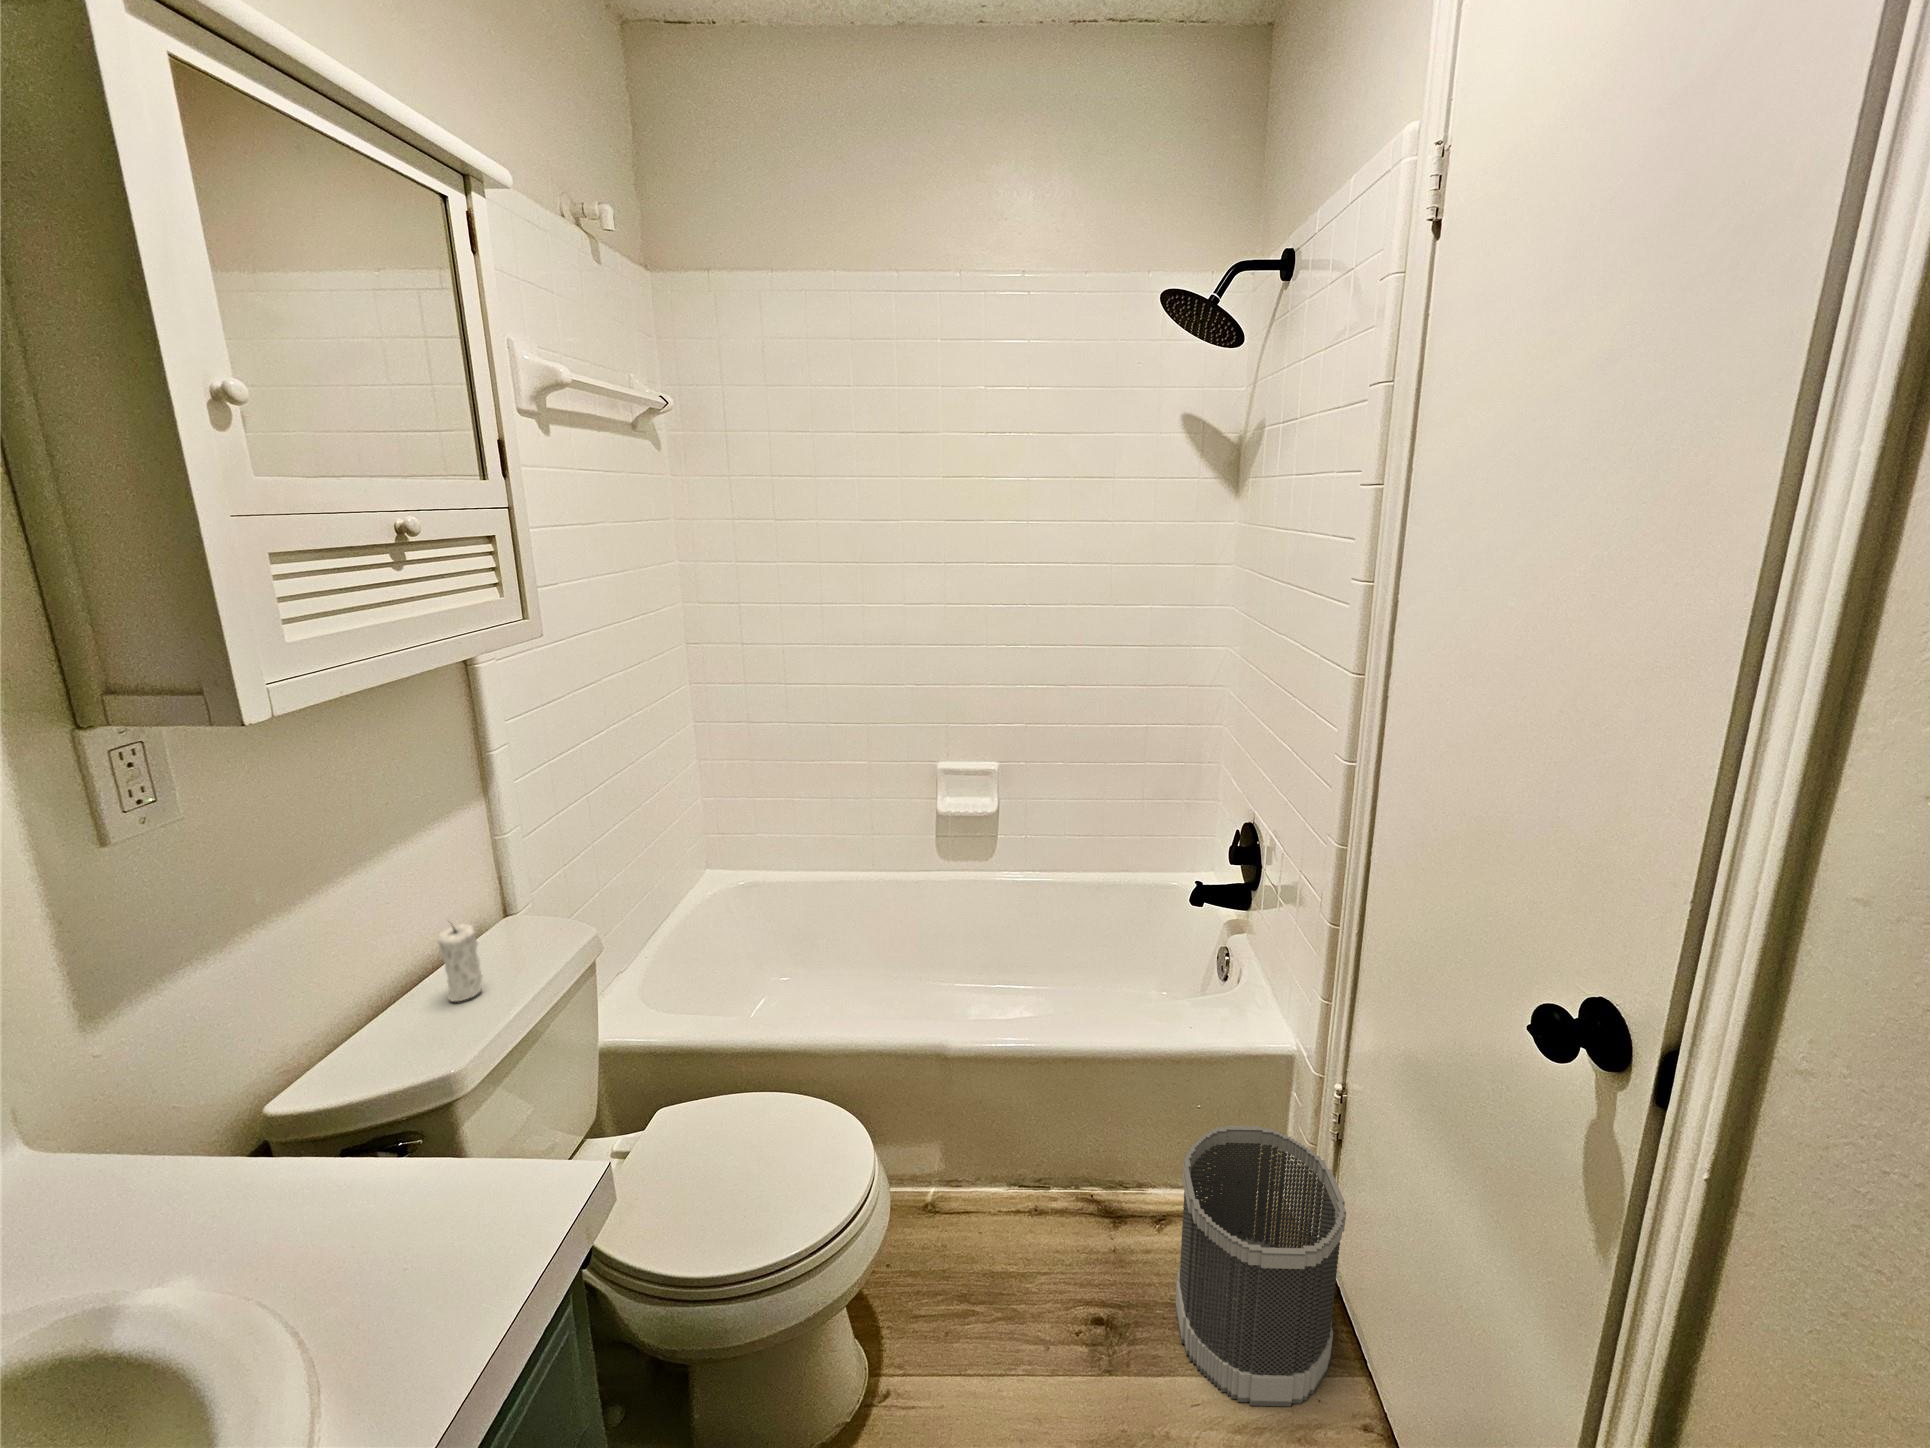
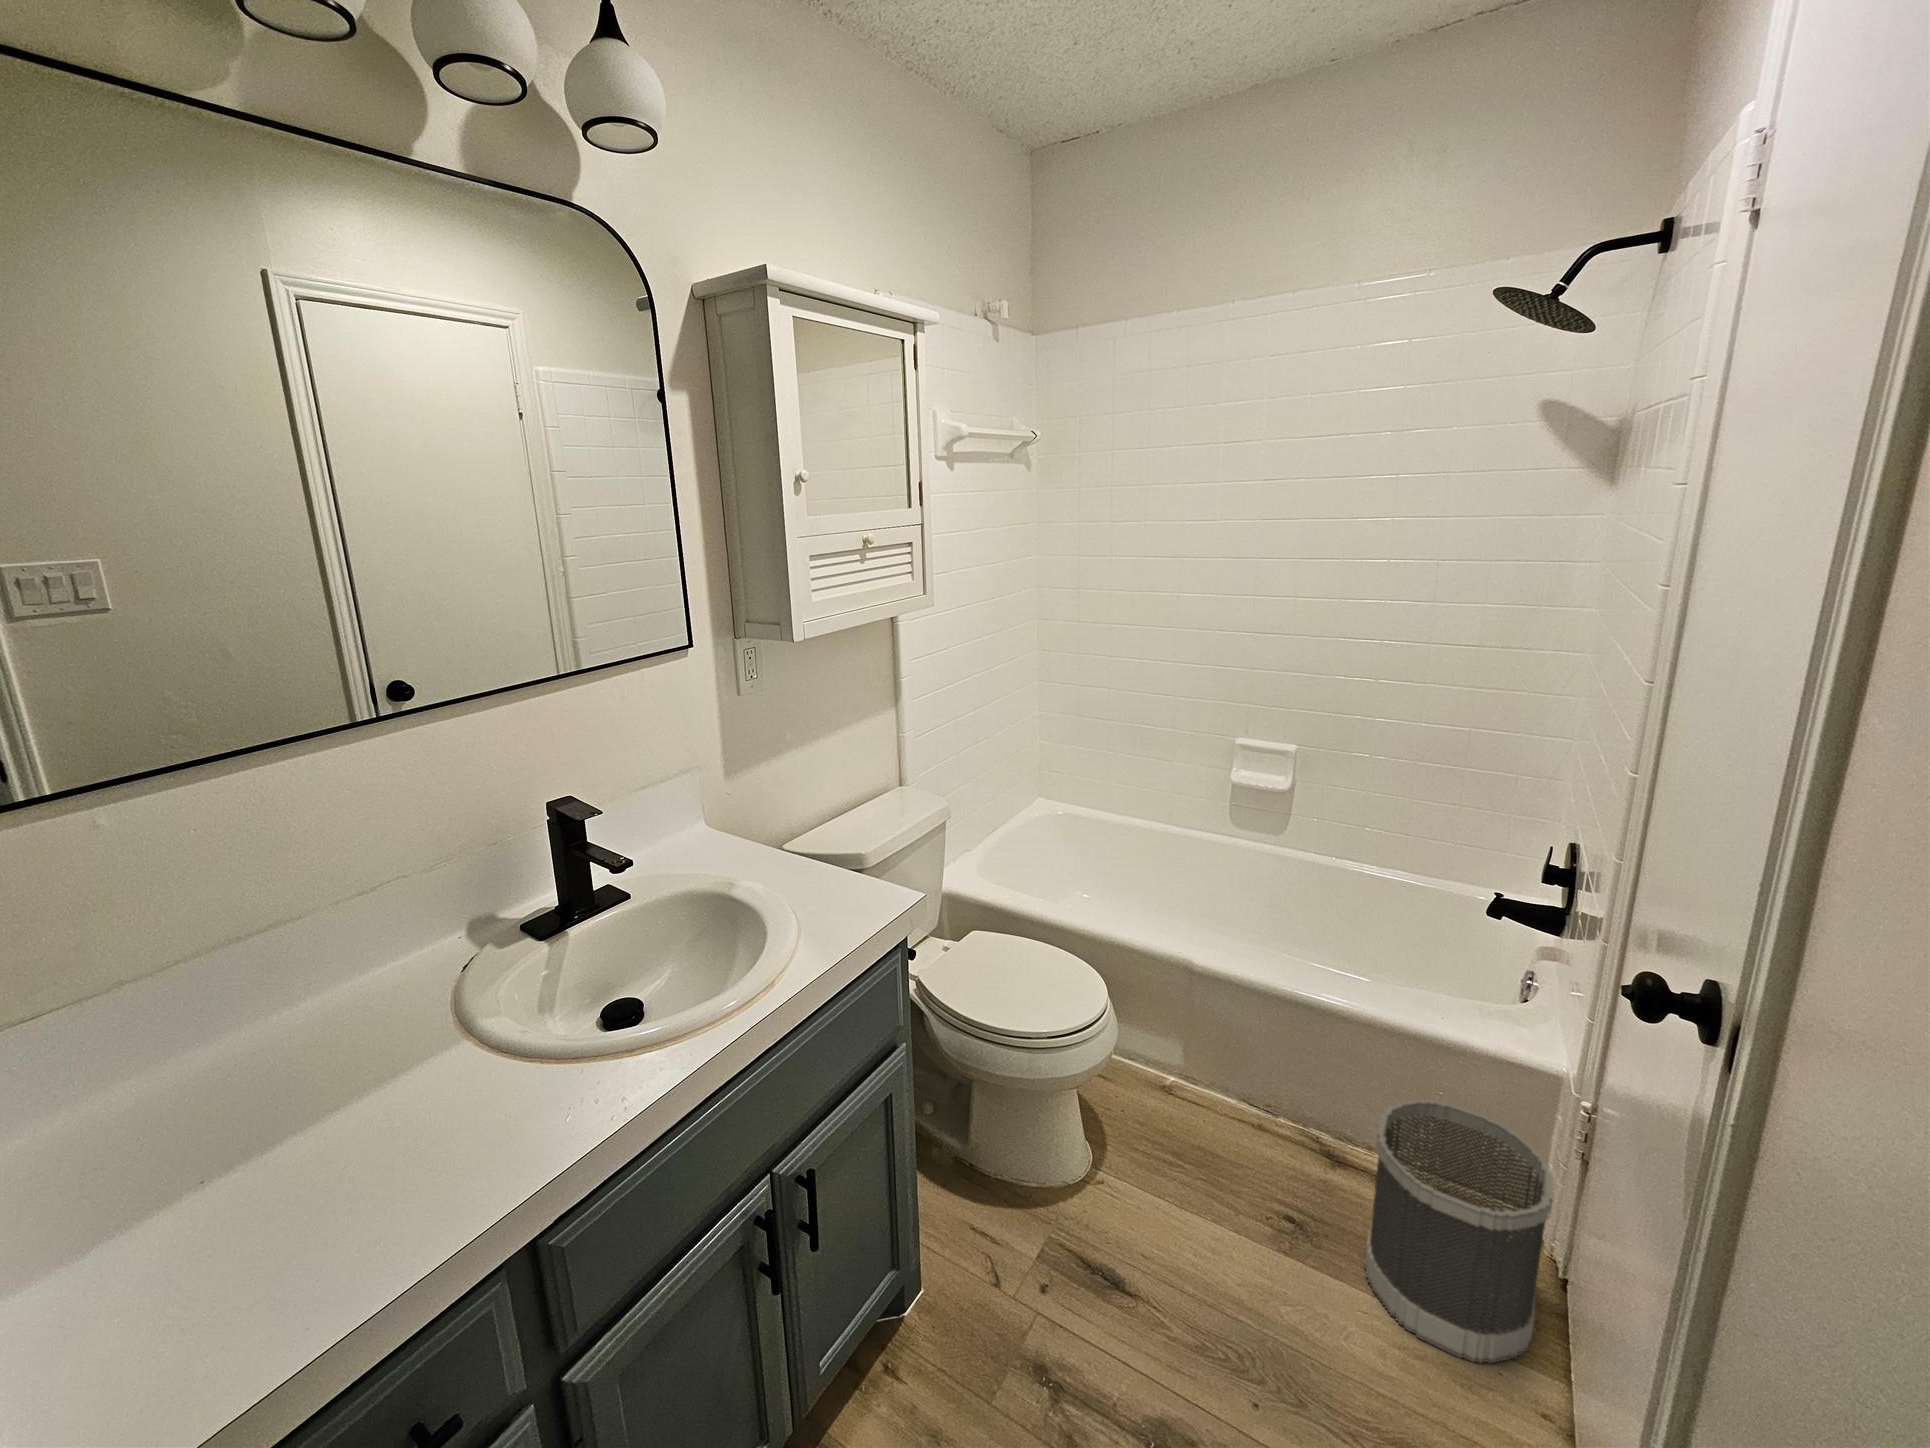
candle: present [438,923,483,1001] -> none [864,766,884,817]

